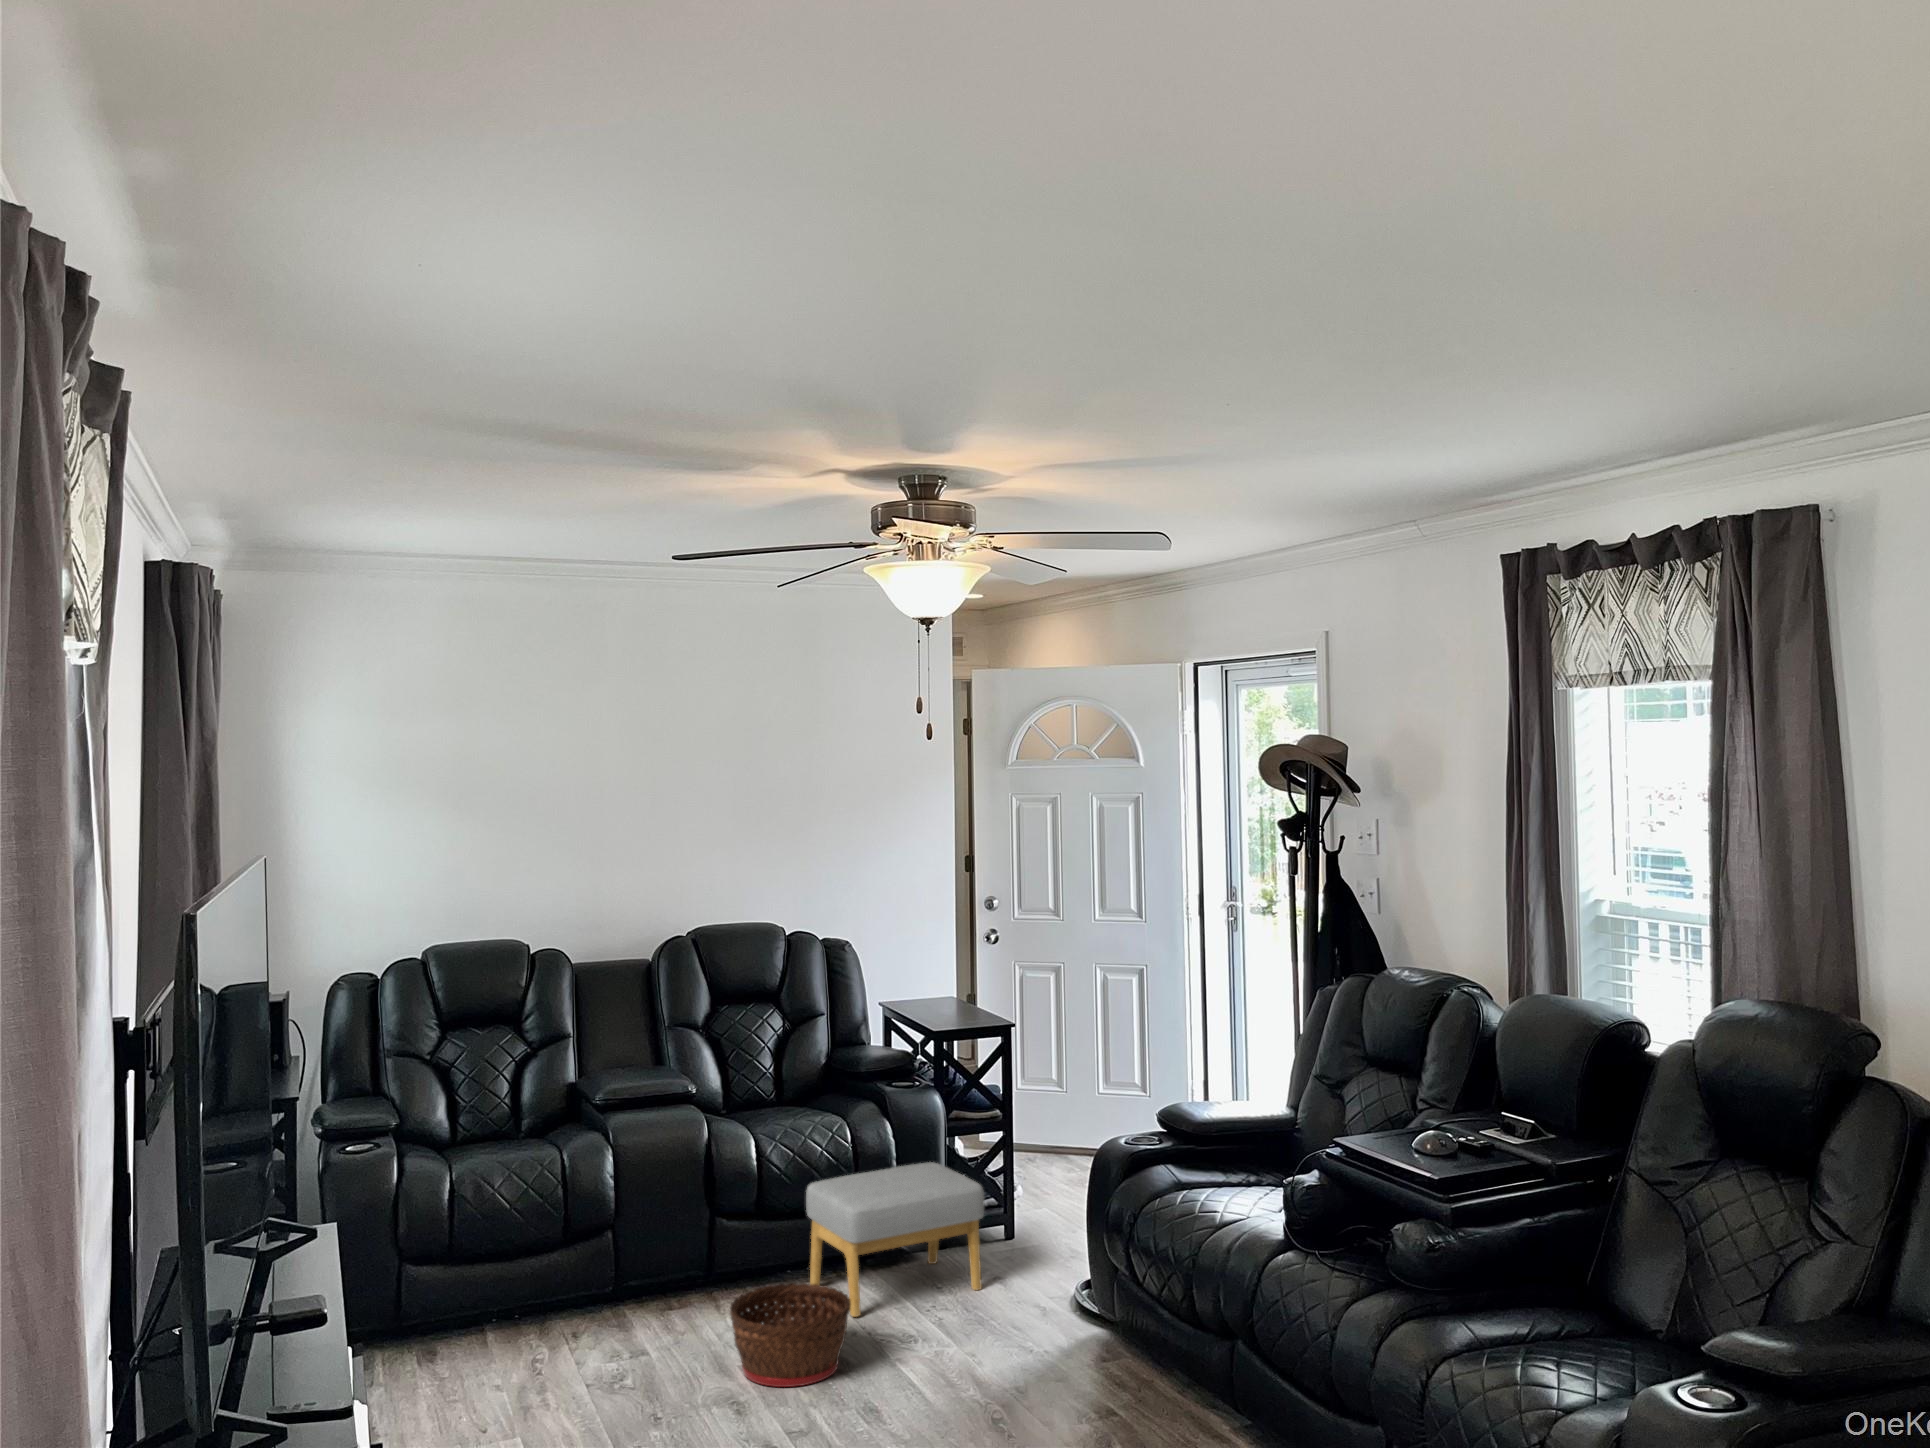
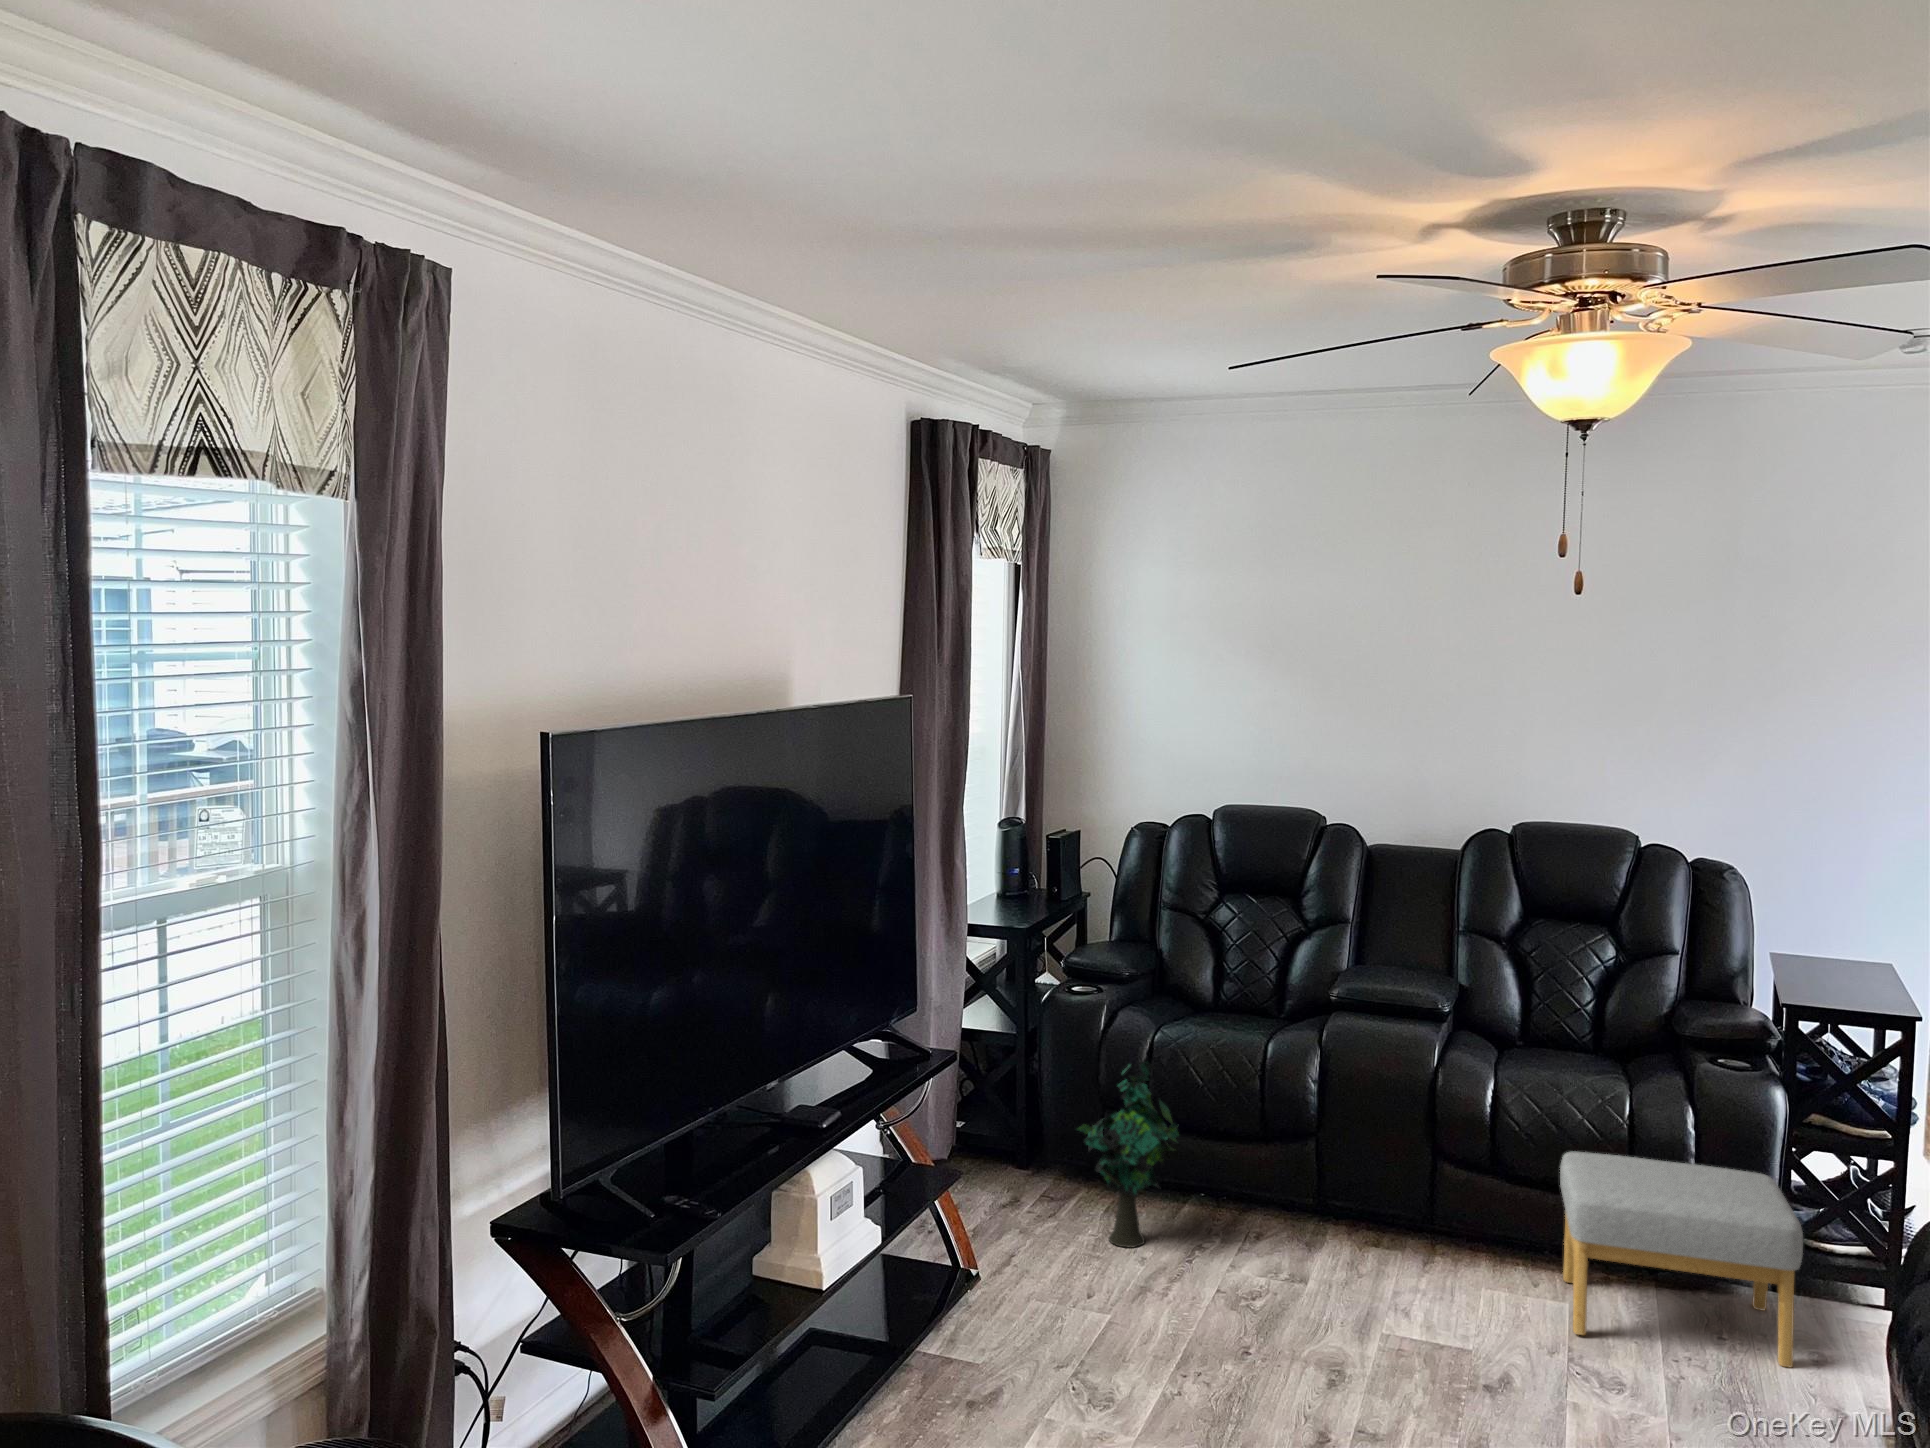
decorative plant: none [418,1200,515,1387] -> present [1077,1062,1179,1247]
basket: present [730,1283,851,1387] -> none [1356,1251,1516,1392]

